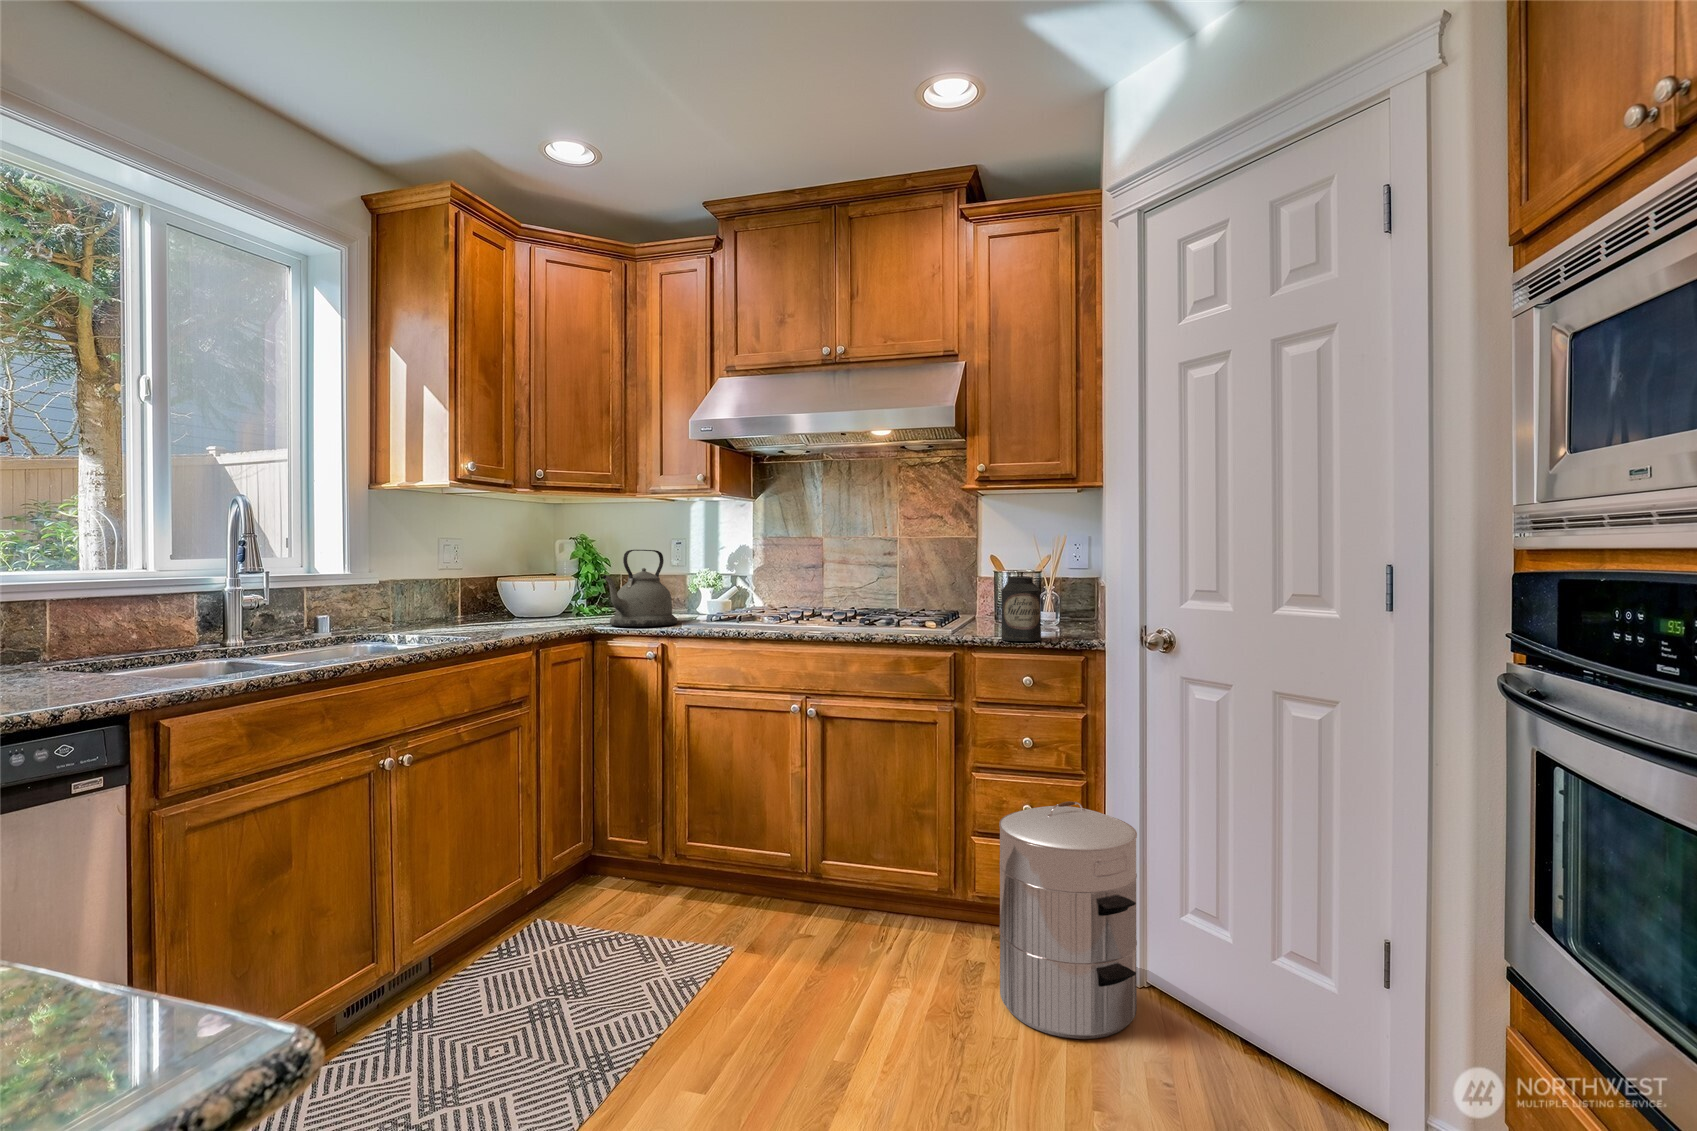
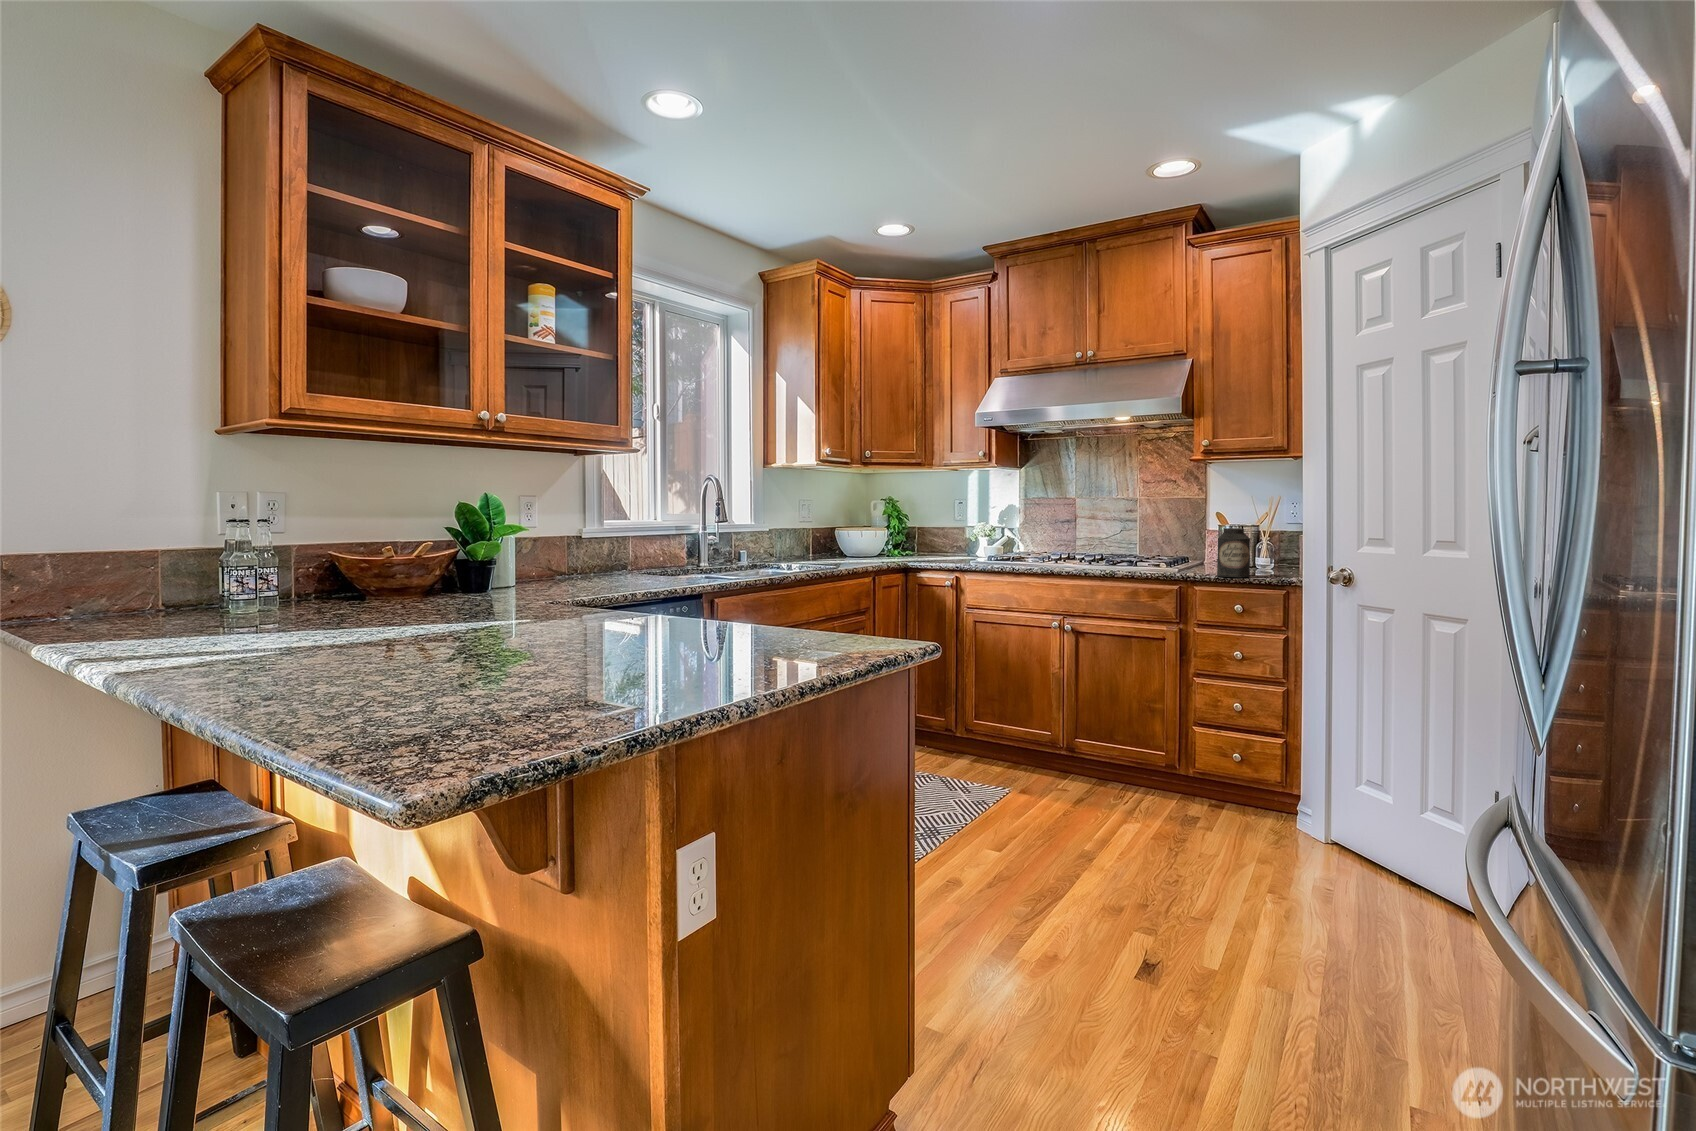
kettle: present [603,550,677,626] -> none [916,509,966,564]
waste bin: present [999,801,1137,1039] -> none [1206,692,1317,855]

